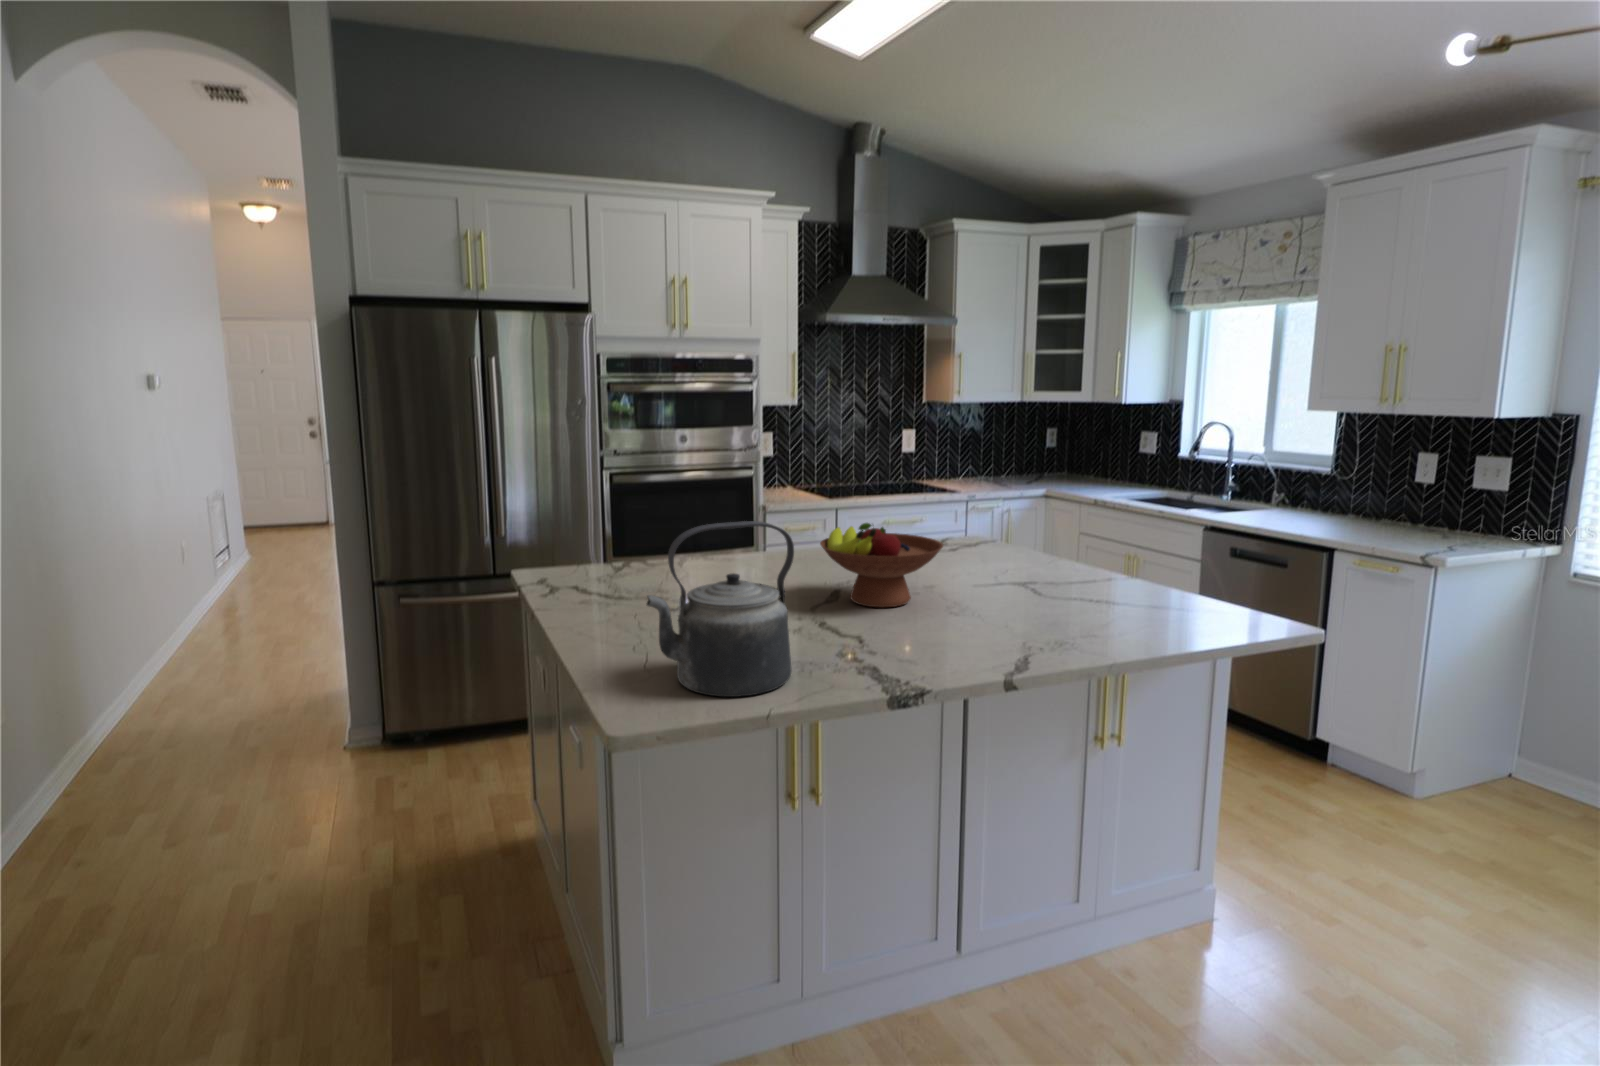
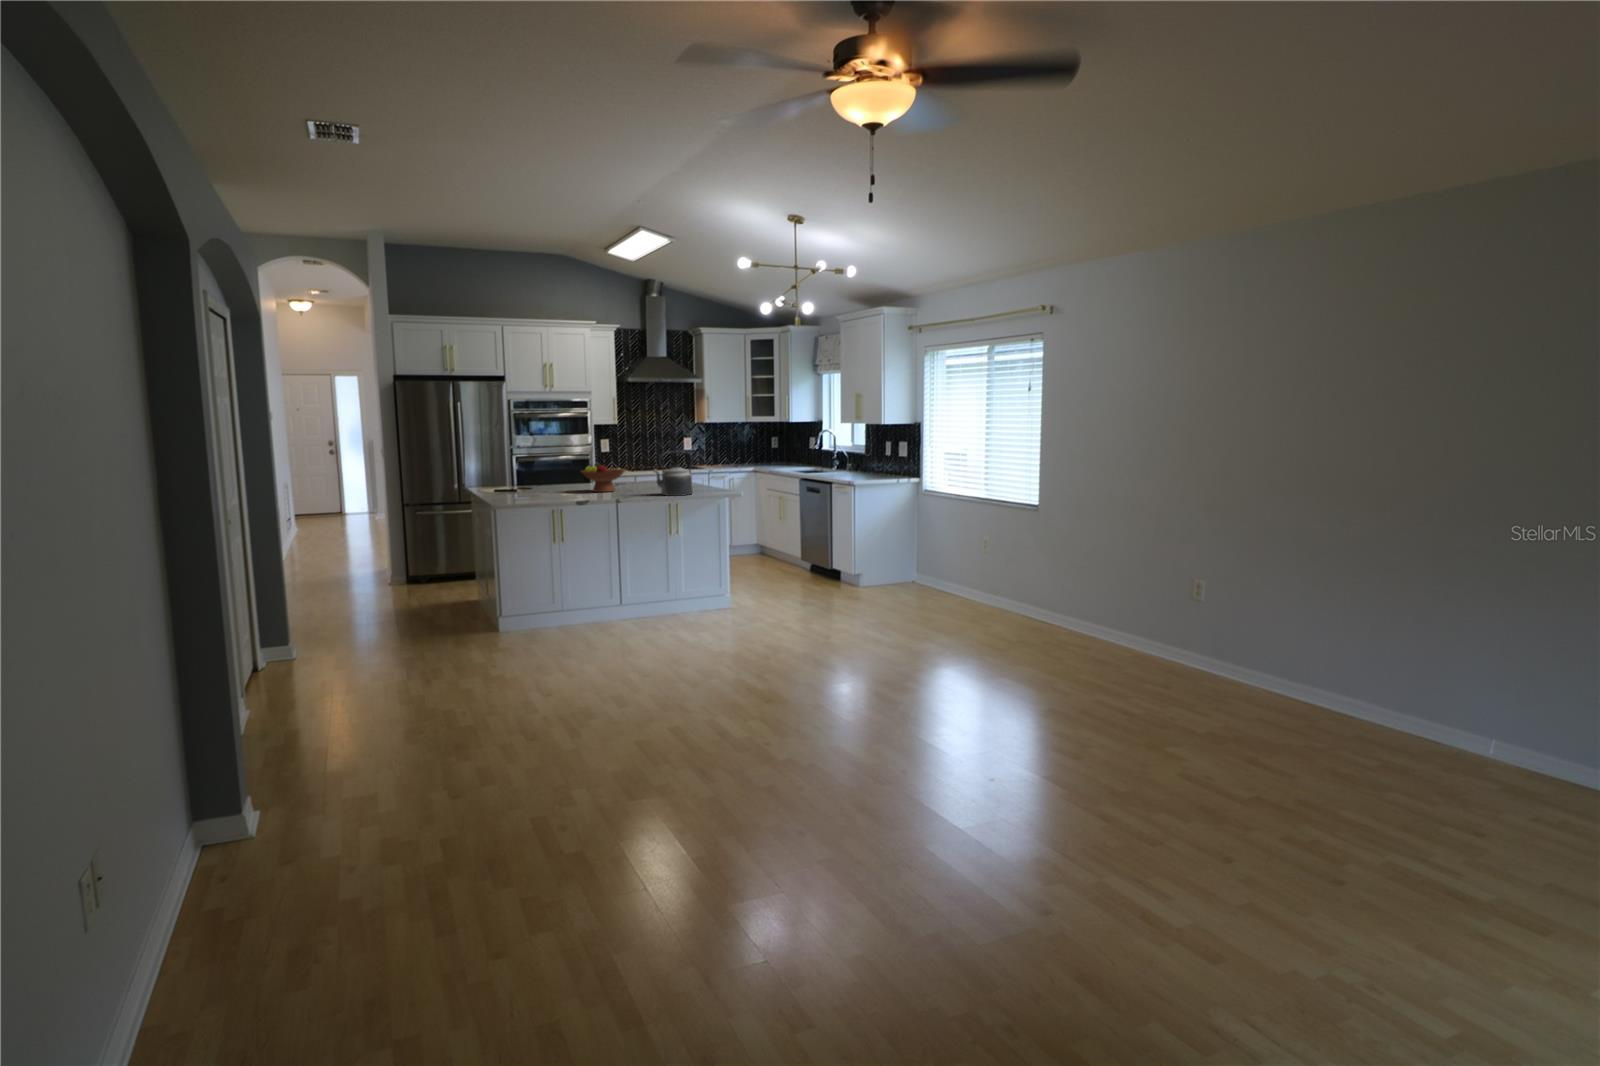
kettle: present [646,521,794,697] -> present [654,452,693,496]

